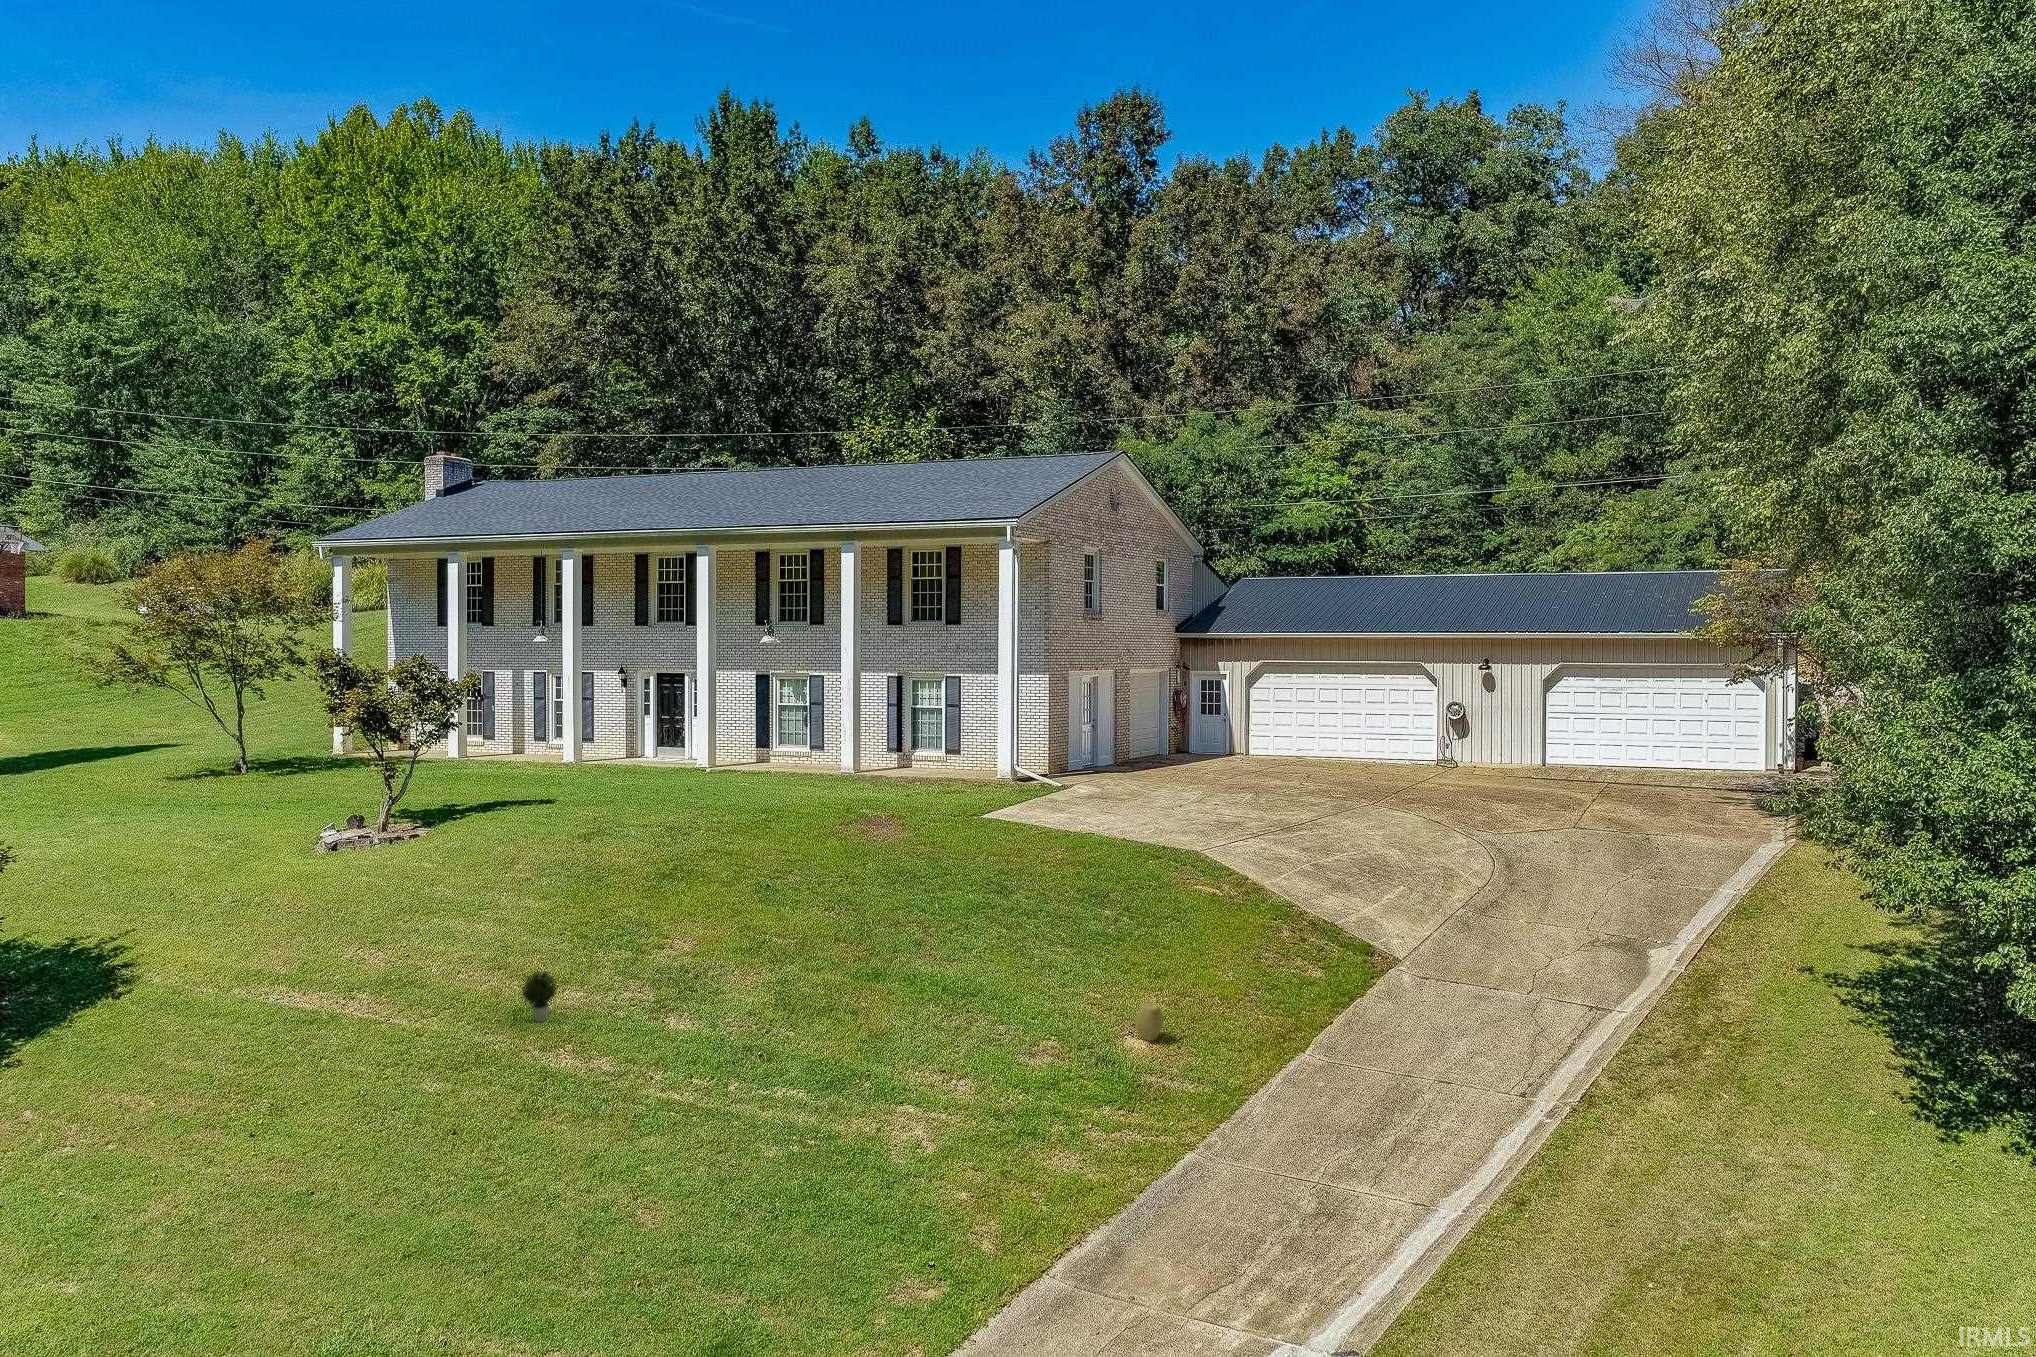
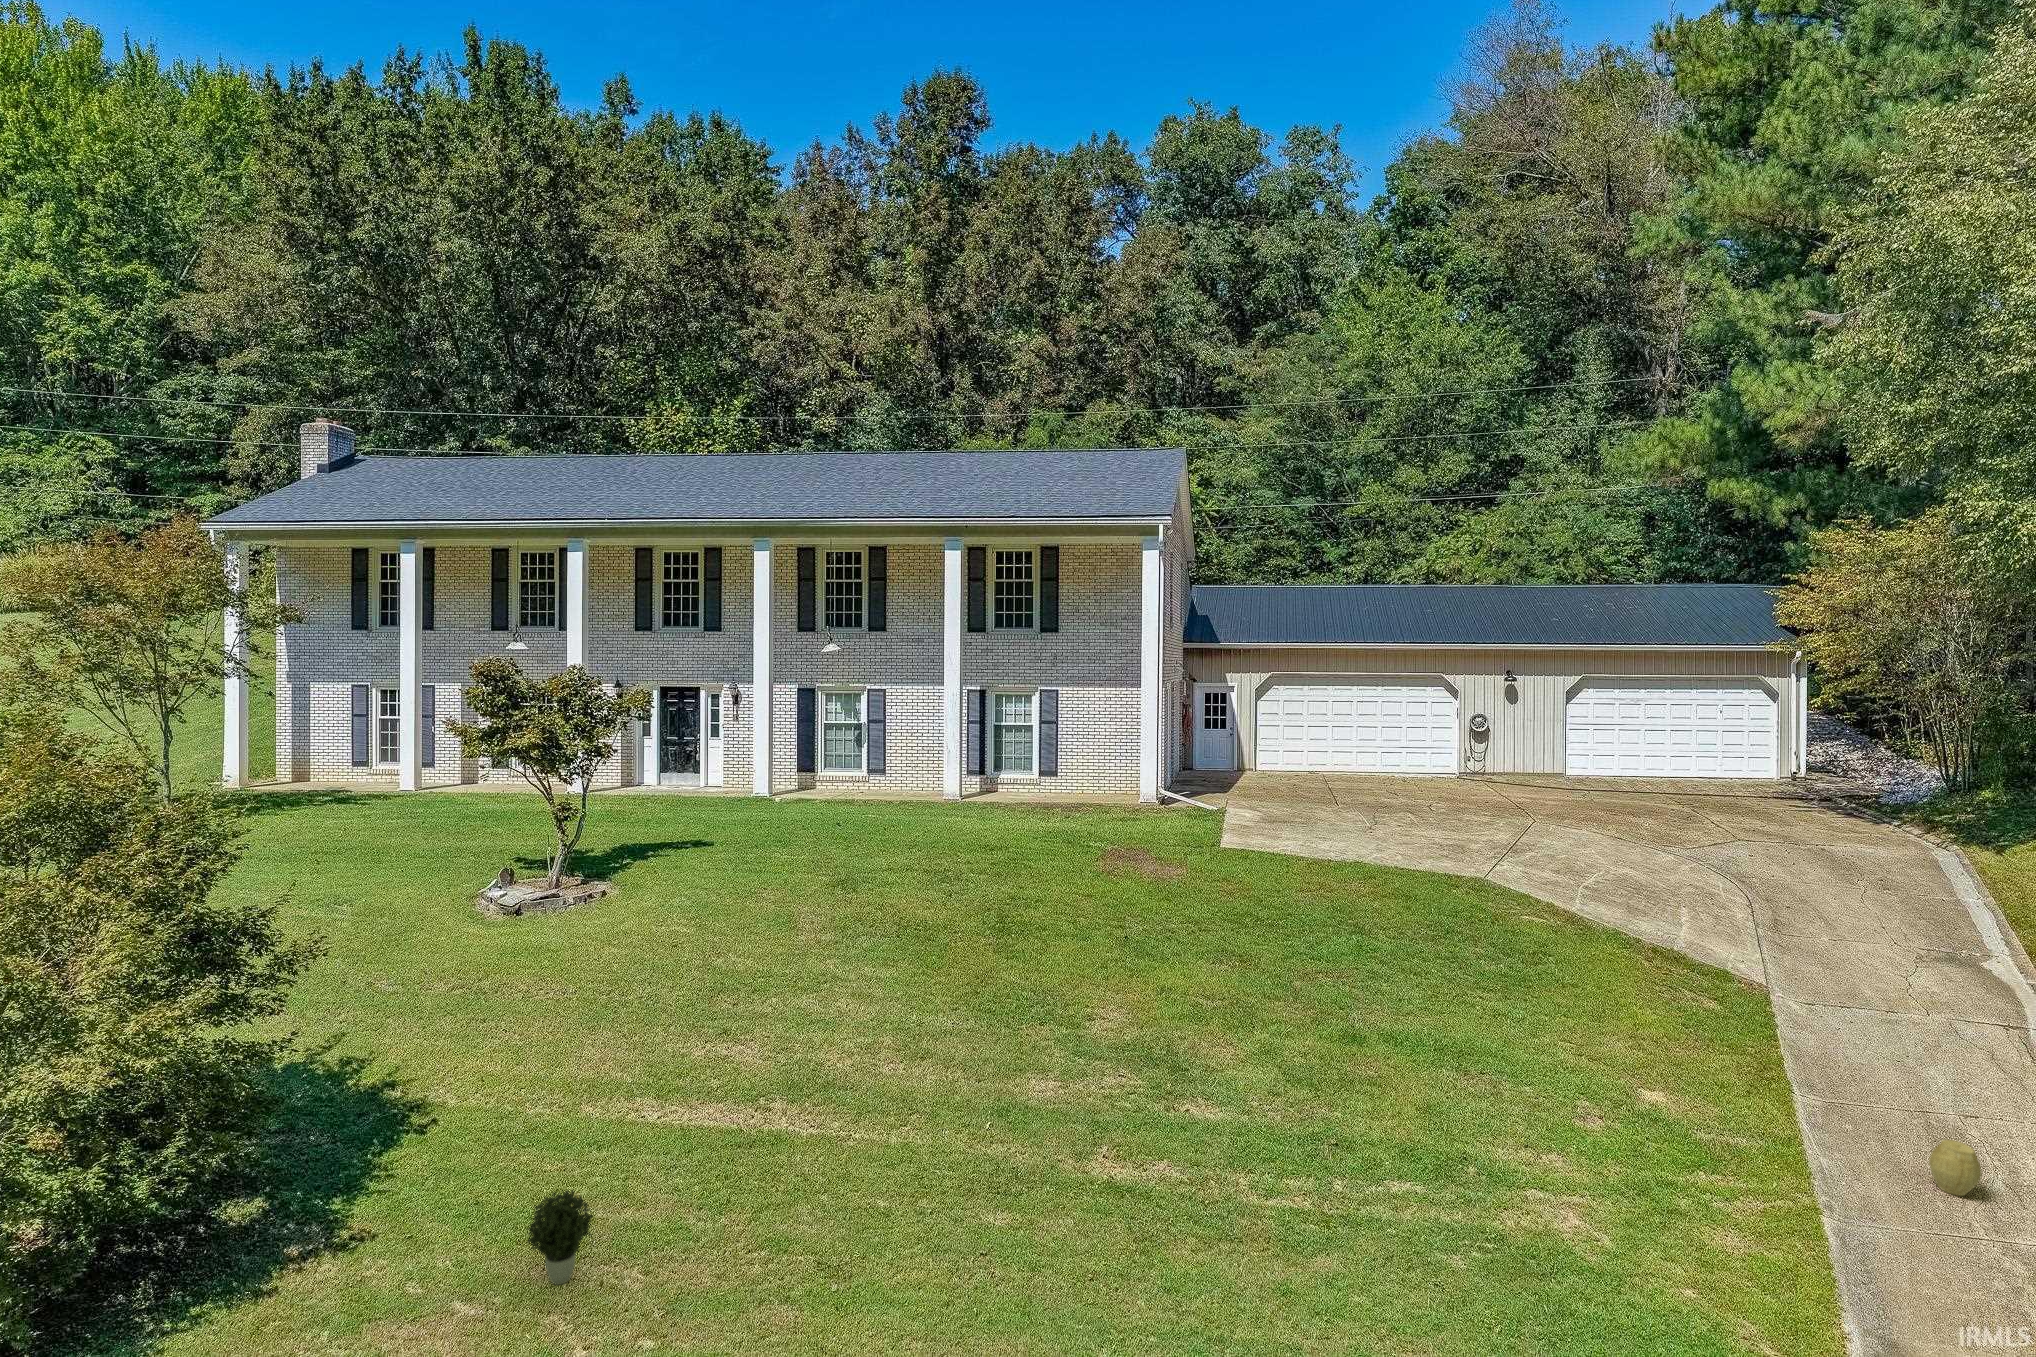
potted plant: present [522,972,557,1022] -> present [527,1190,593,1285]

